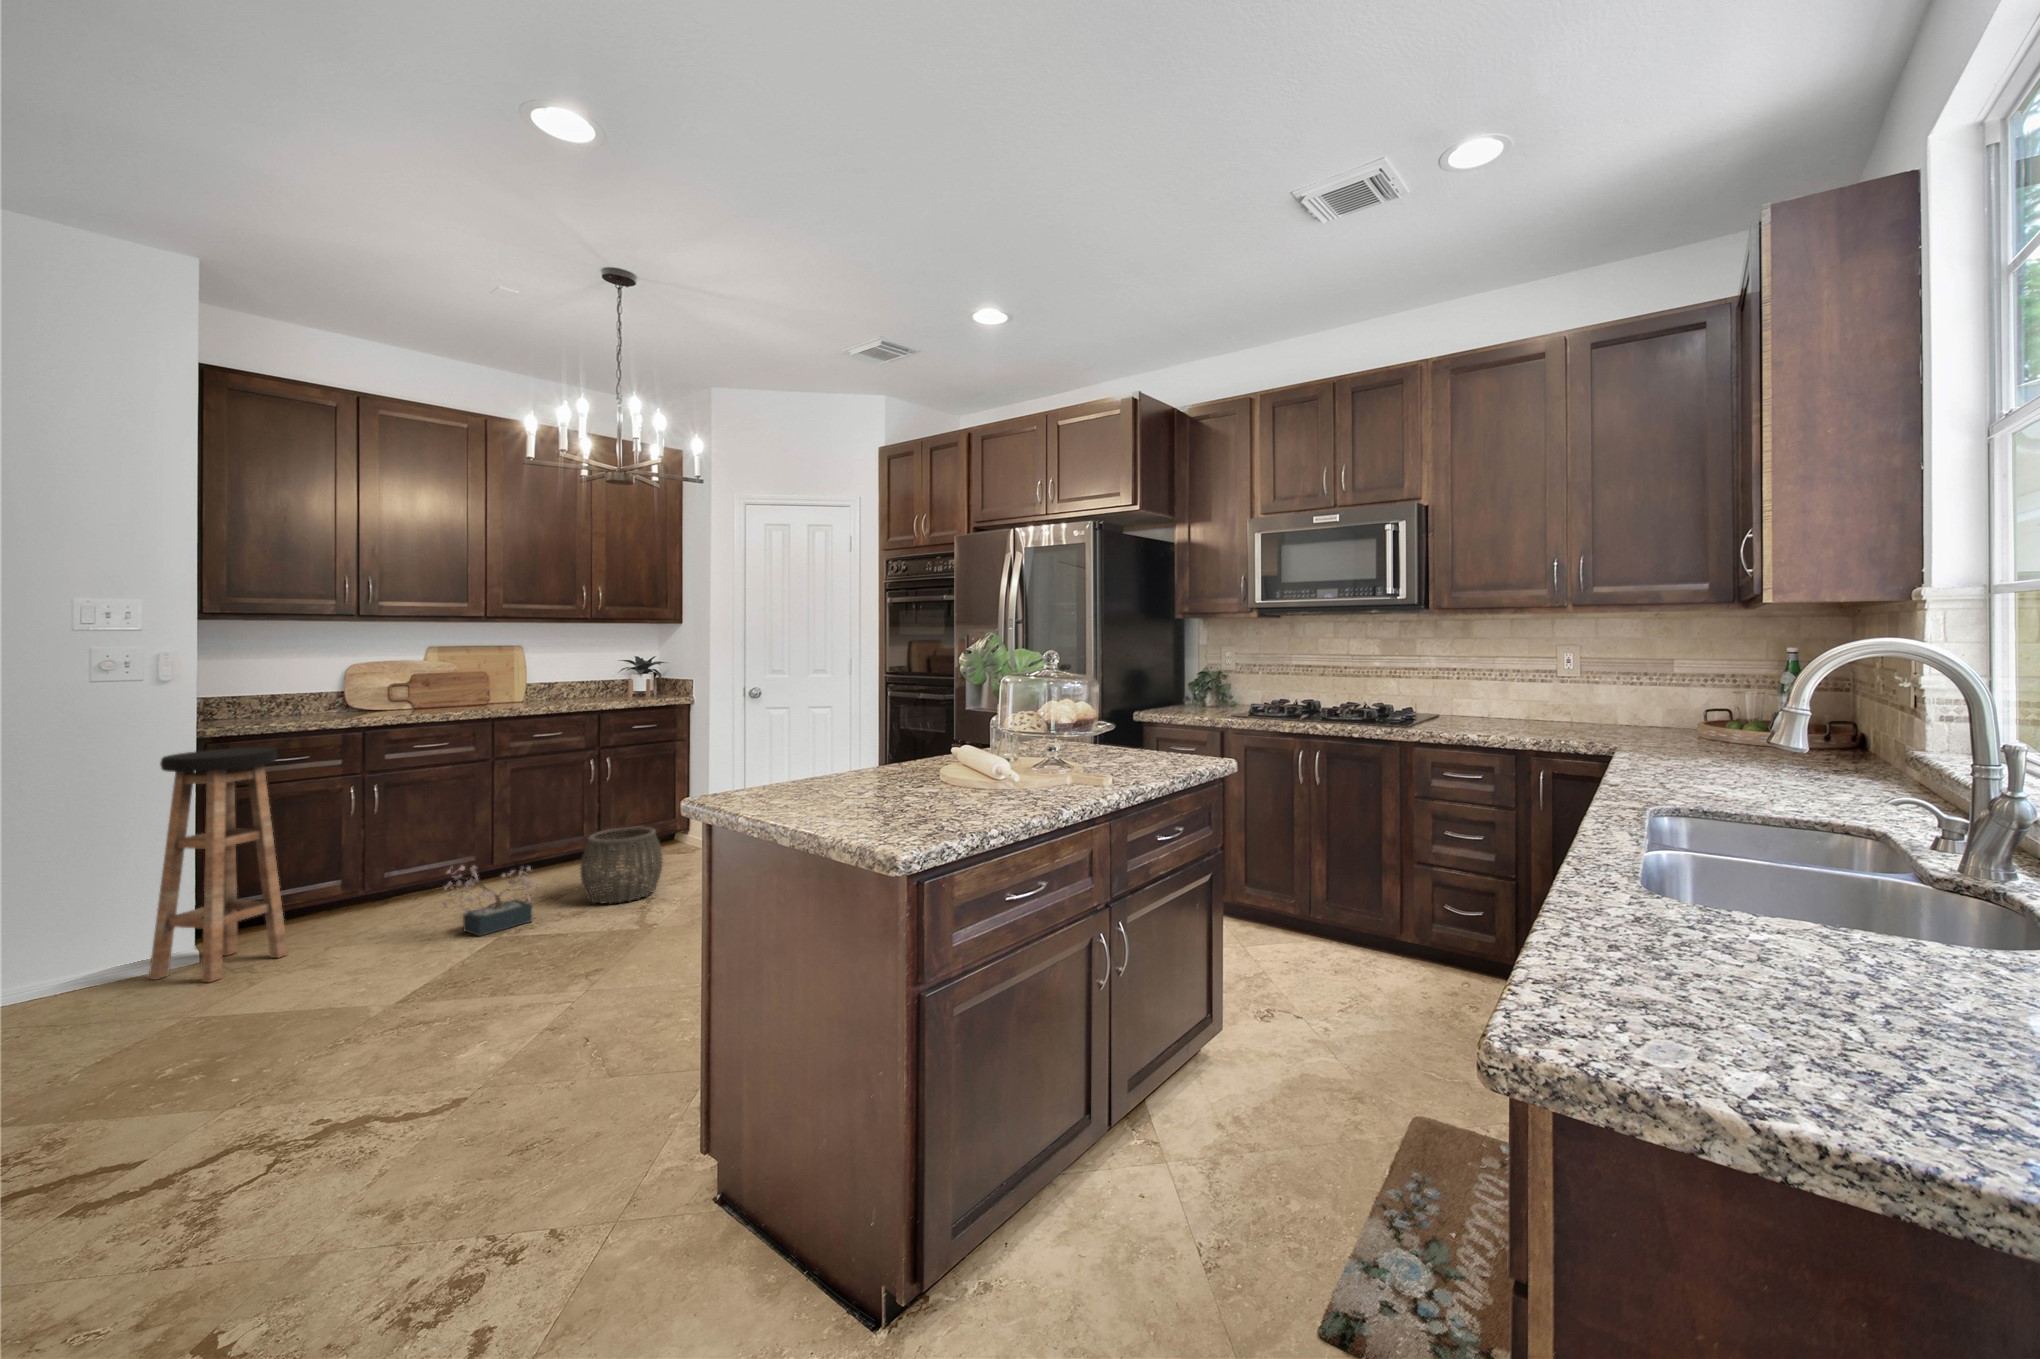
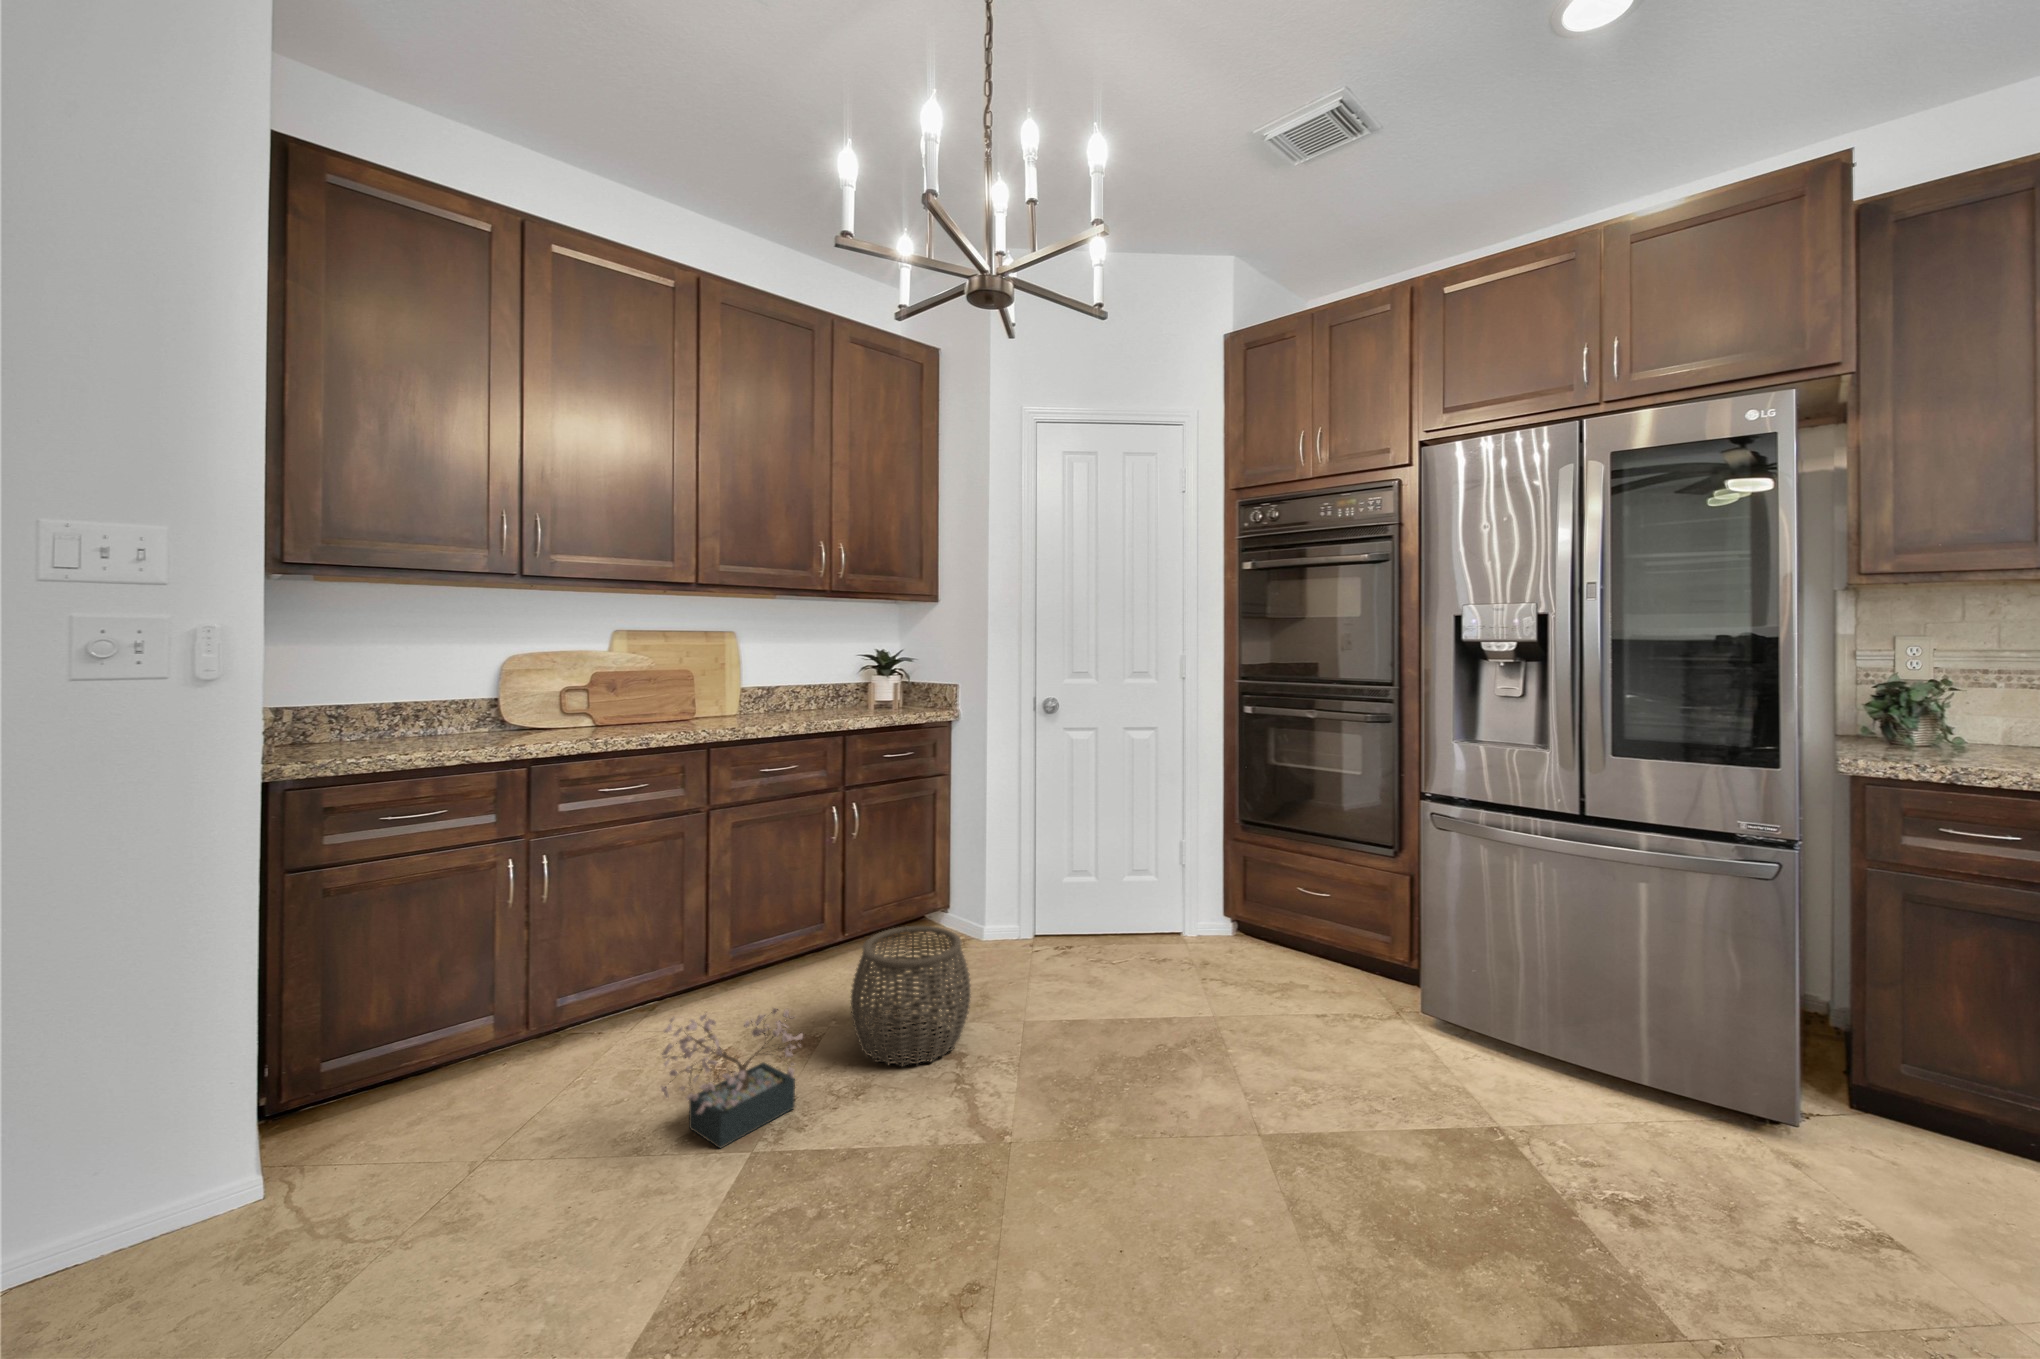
bar stool: present [149,748,288,982] -> none [166,807,408,1272]

